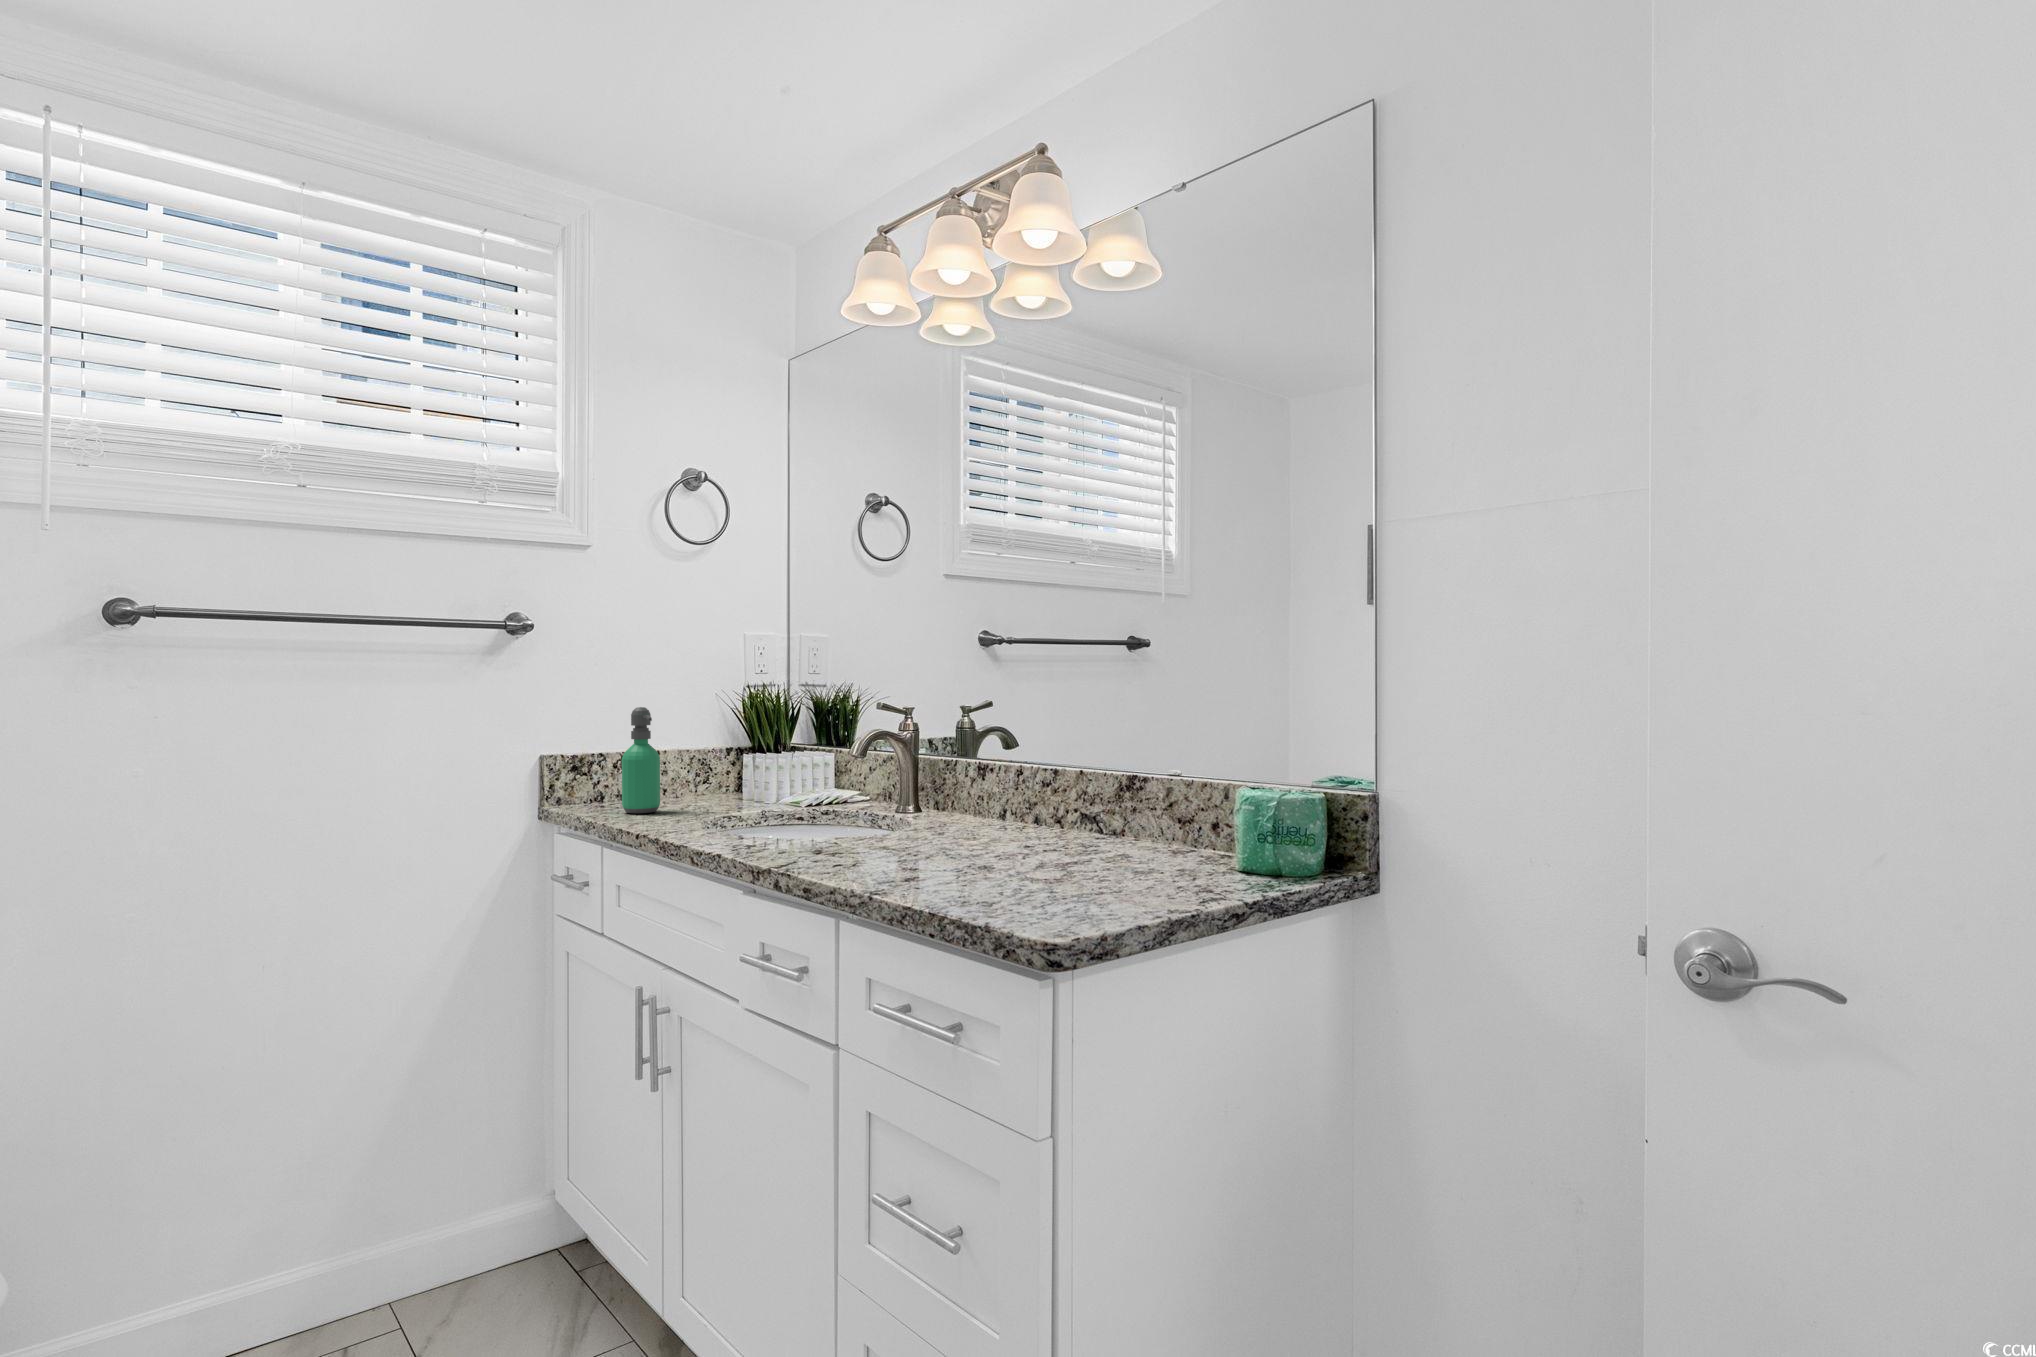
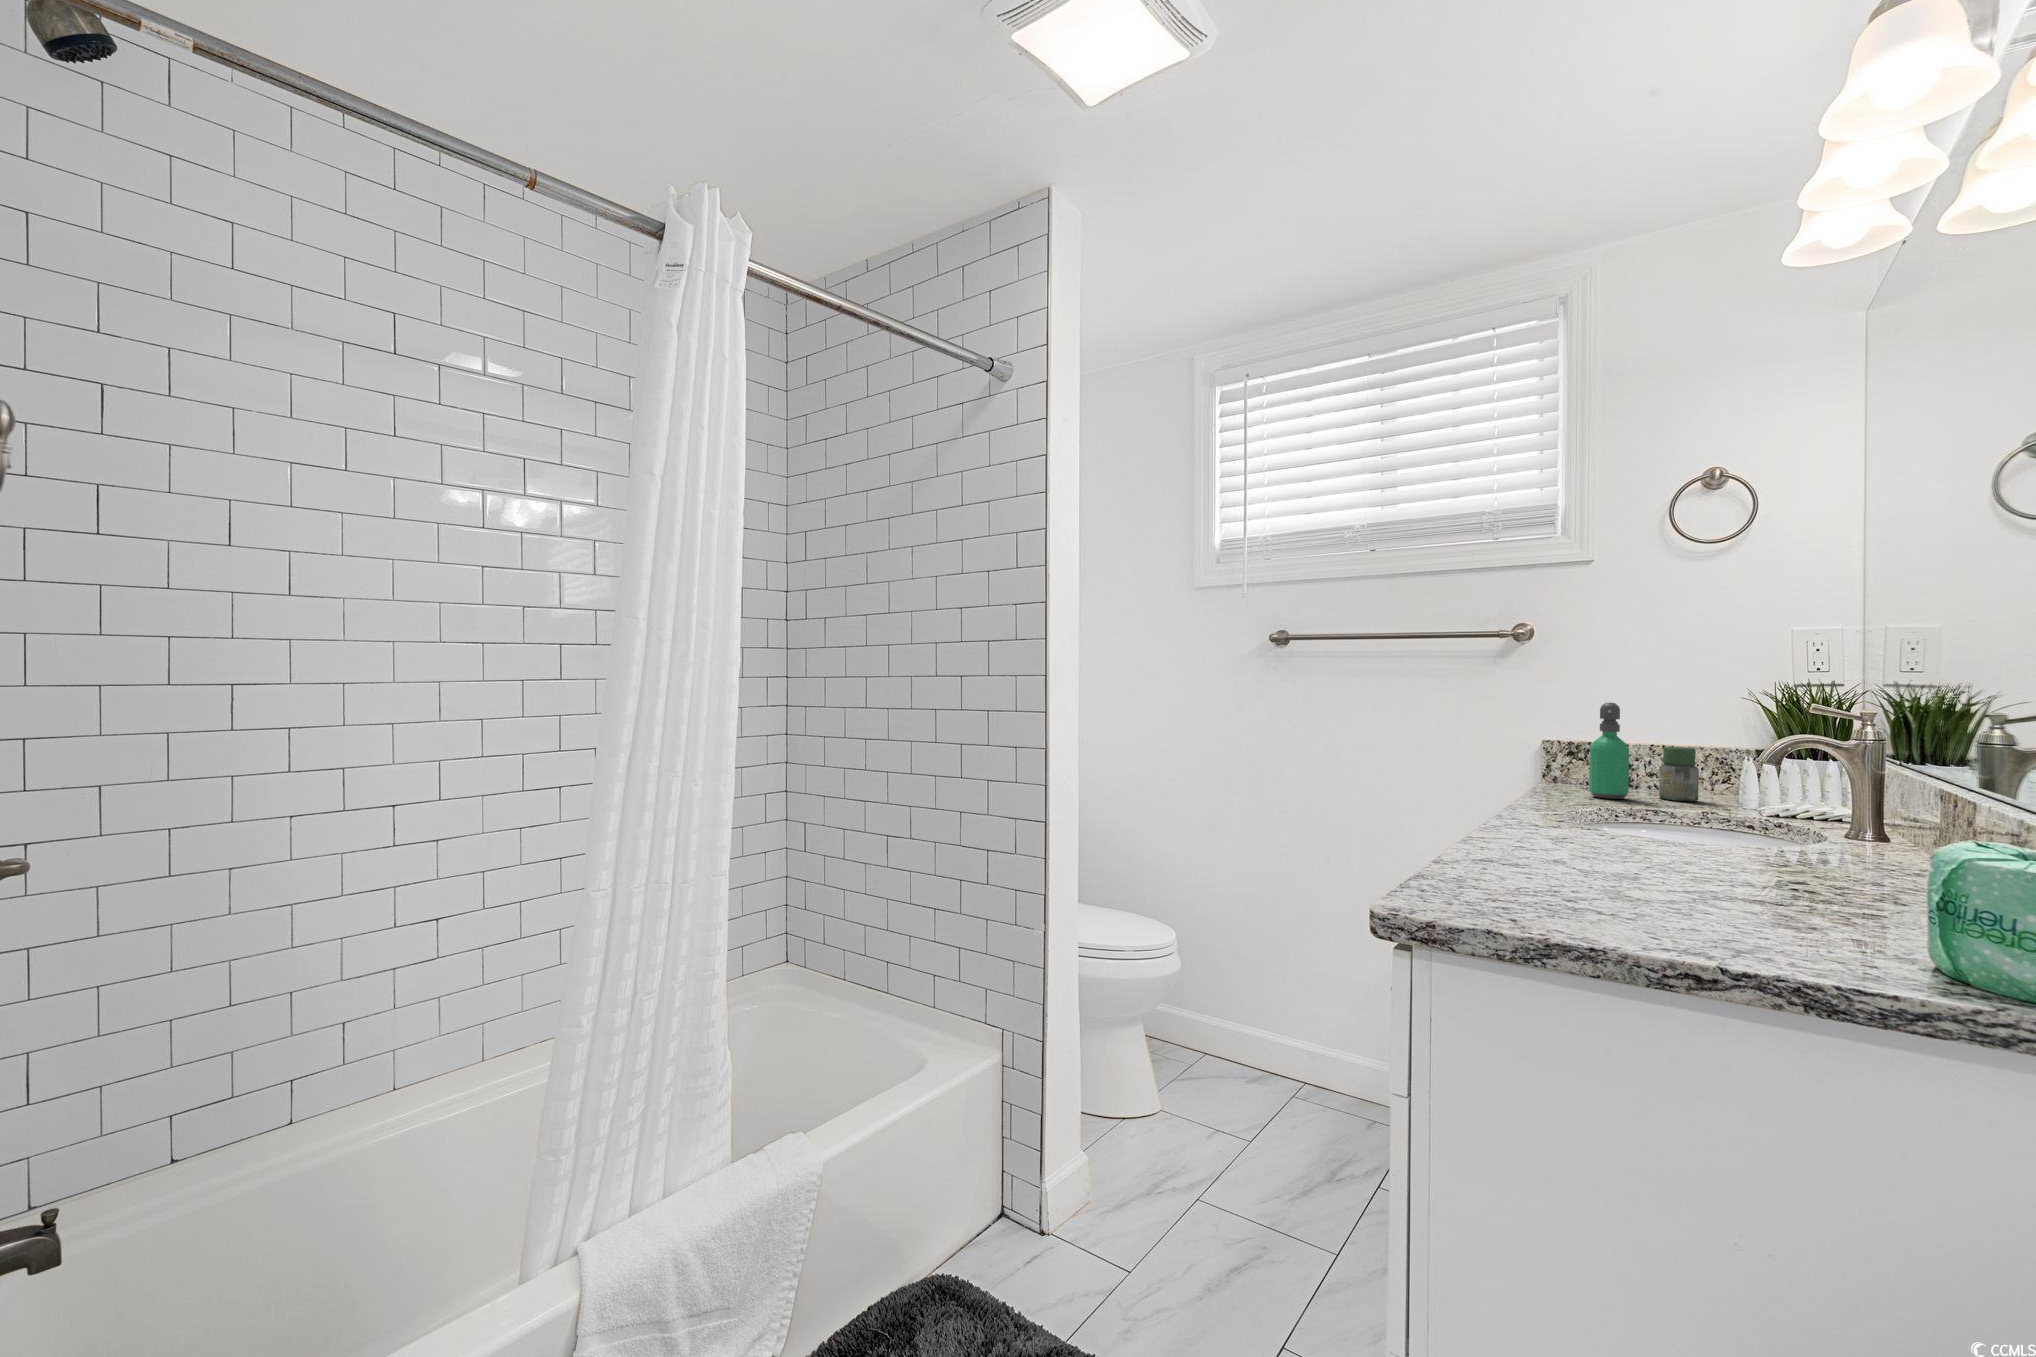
jar: none [672,750,706,806] -> present [1659,747,1699,801]

